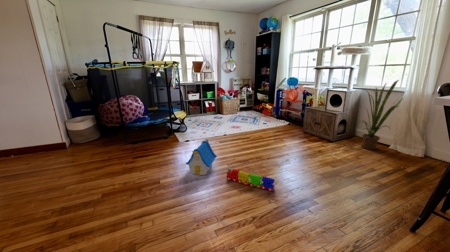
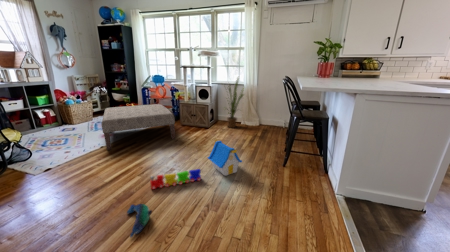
ottoman: none [226,104,288,143] -> present [102,104,175,150]
toy house: present [186,139,217,175] -> present [208,139,242,176]
plush toy: none [184,184,209,207] -> present [127,204,152,237]

